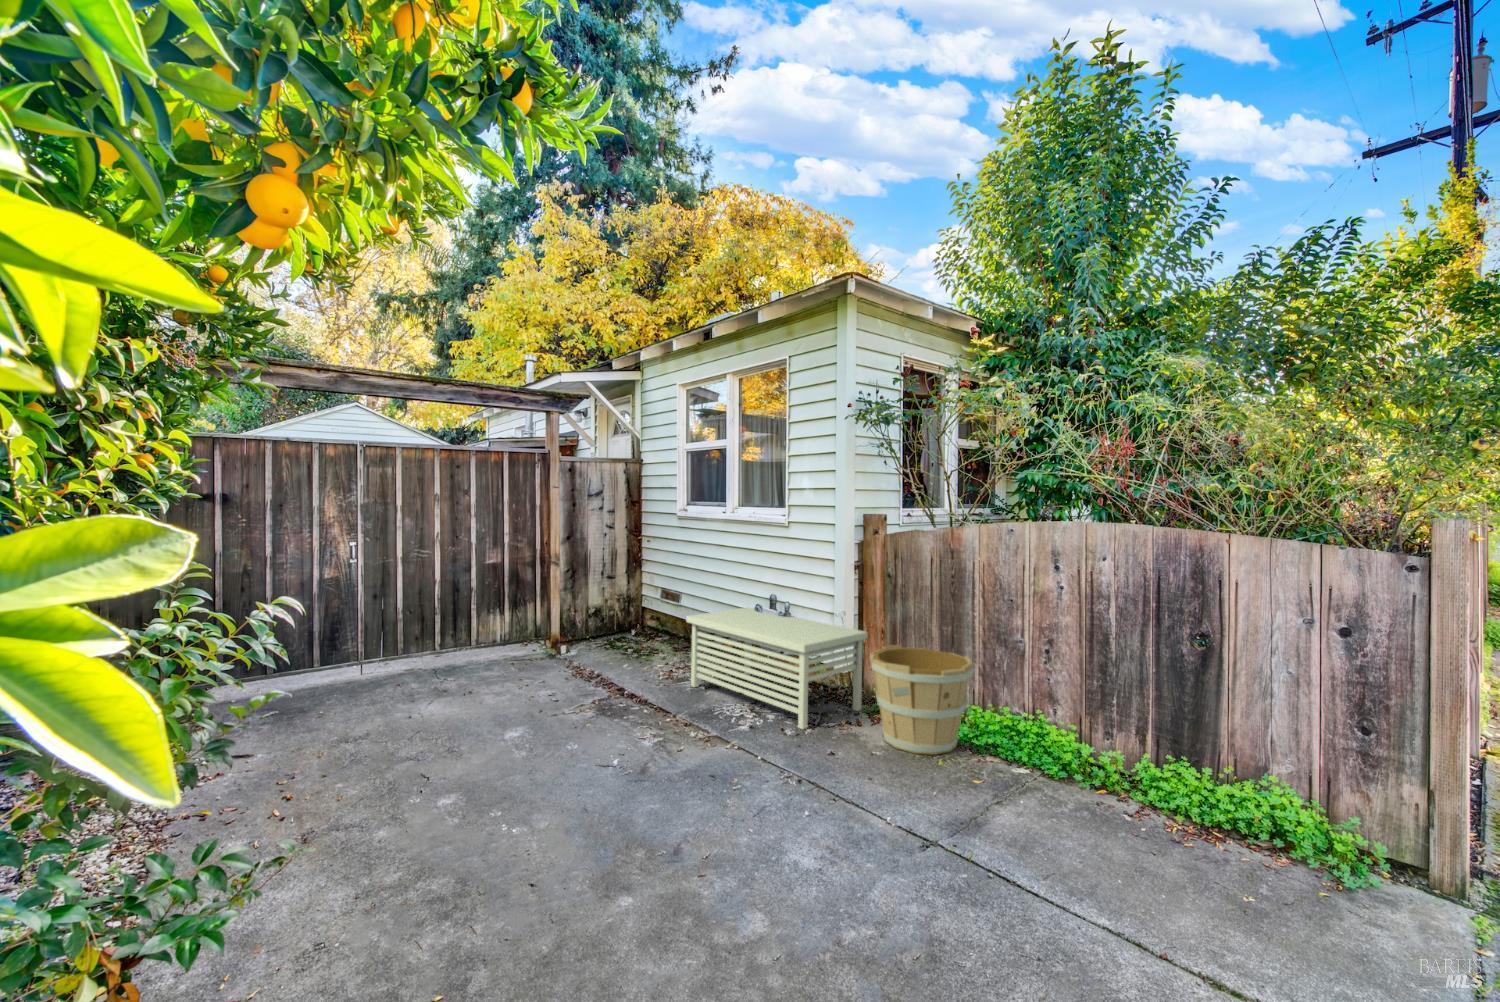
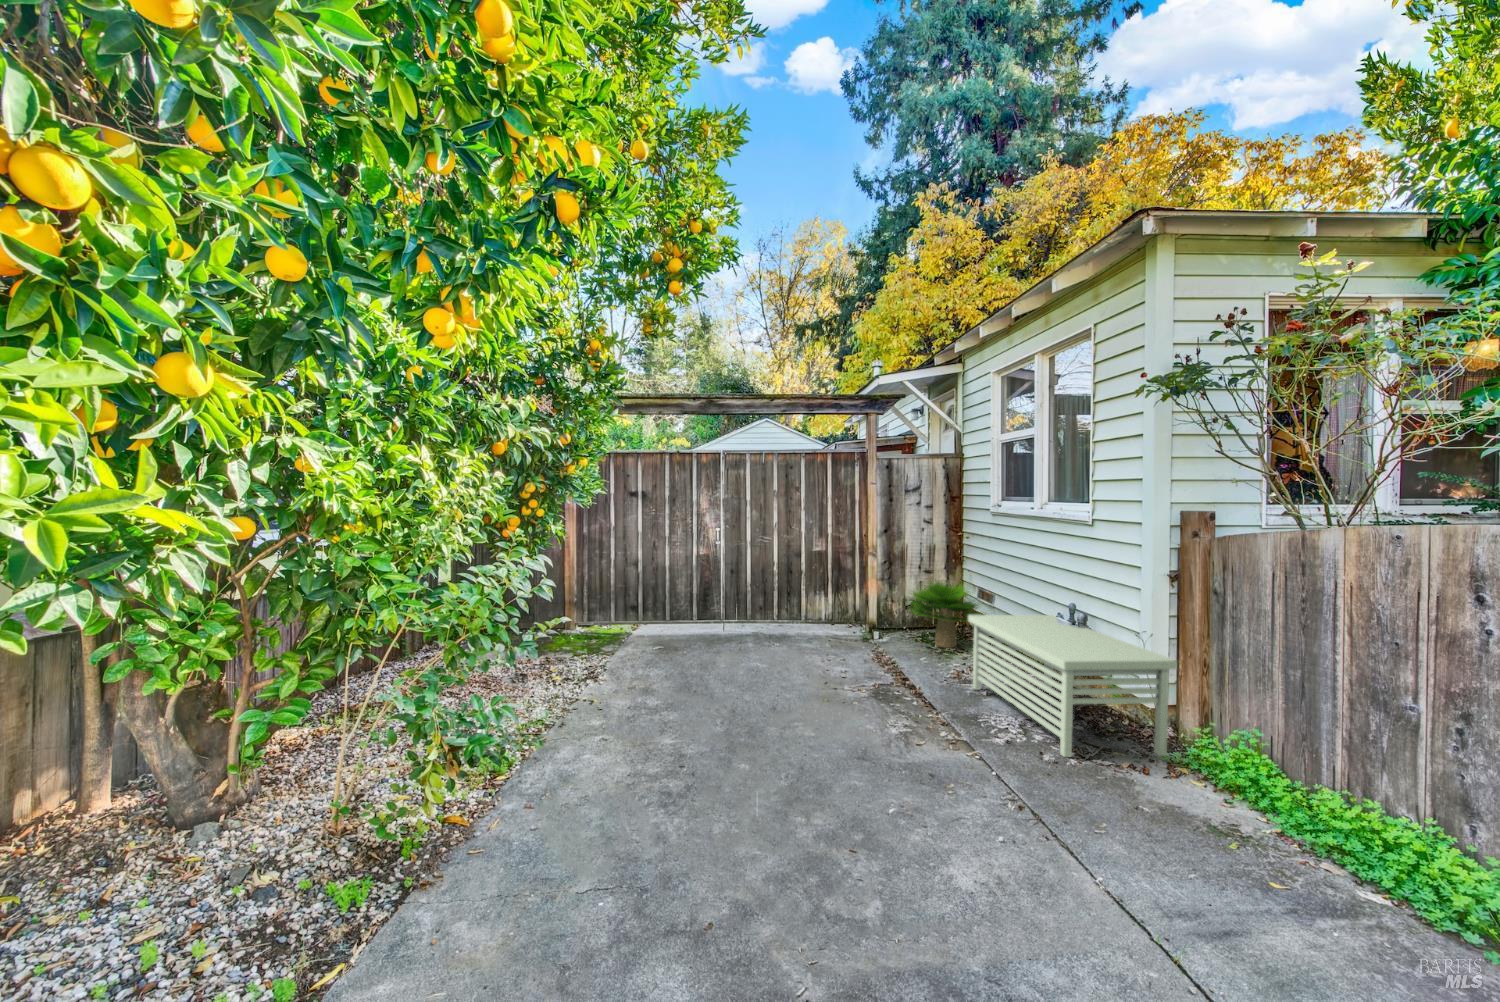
potted plant: none [595,584,677,652] -> present [910,582,983,648]
wooden bucket: present [870,645,974,755] -> none [1146,680,1315,837]

